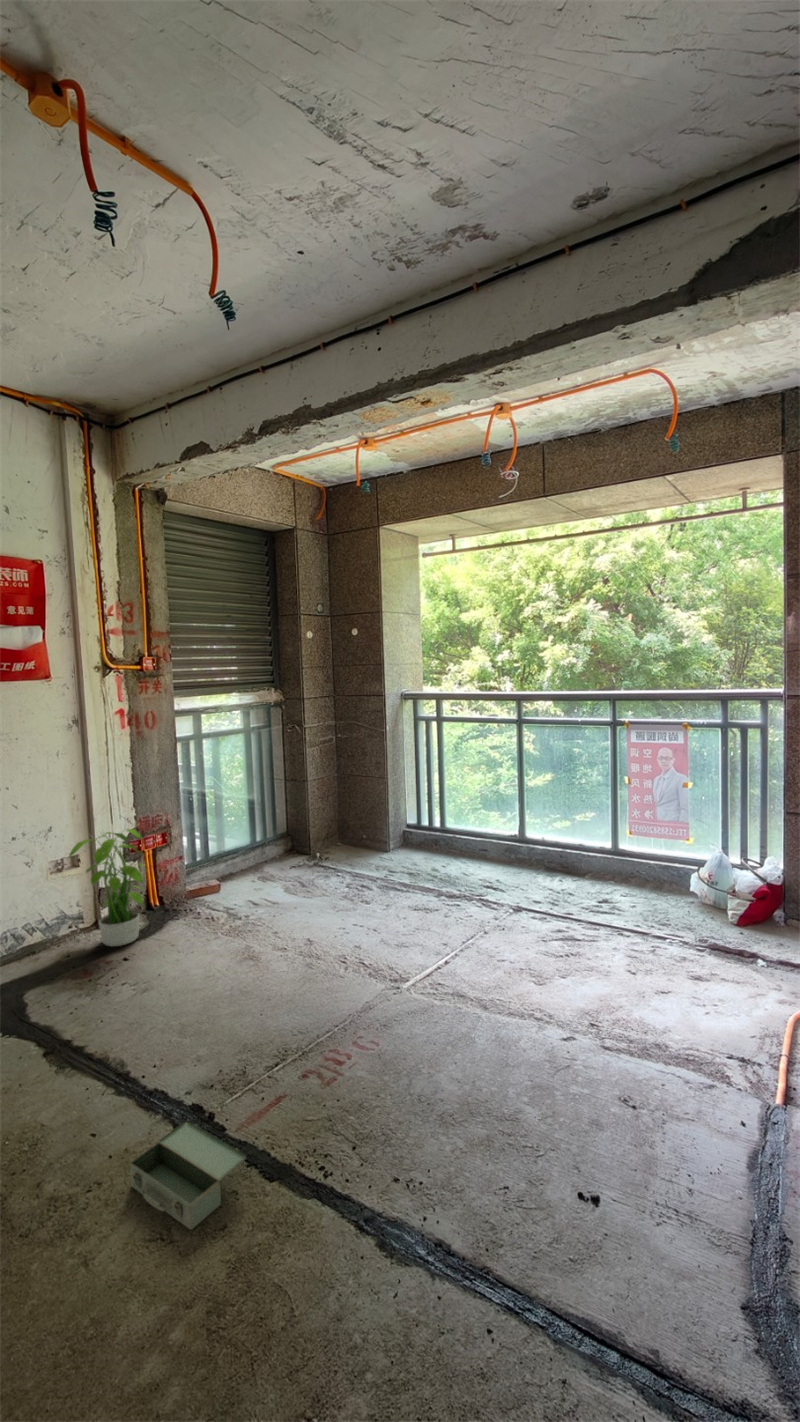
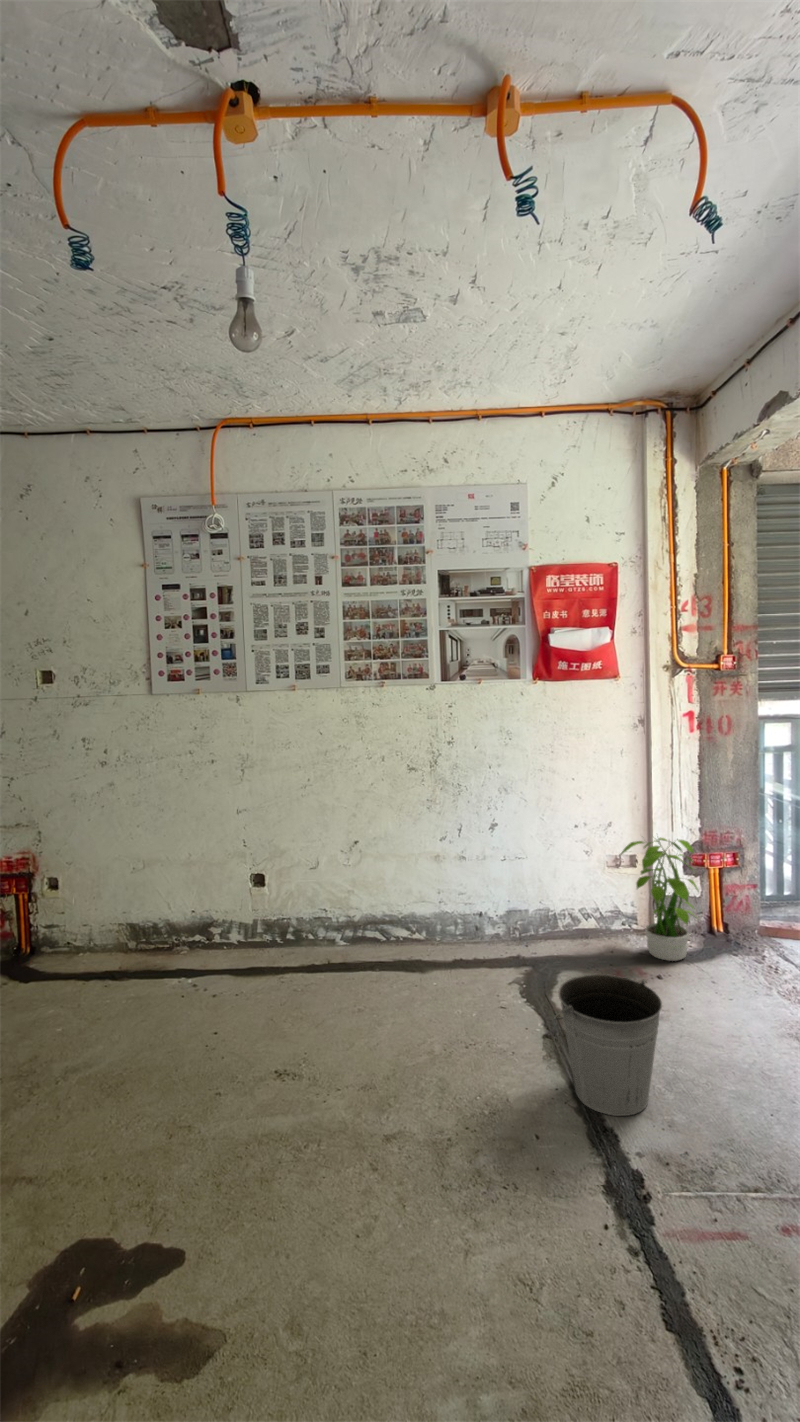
bucket: none [80,952,182,1087] -> present [554,974,662,1116]
toolbox: present [130,1122,246,1230] -> none [533,1182,642,1306]

